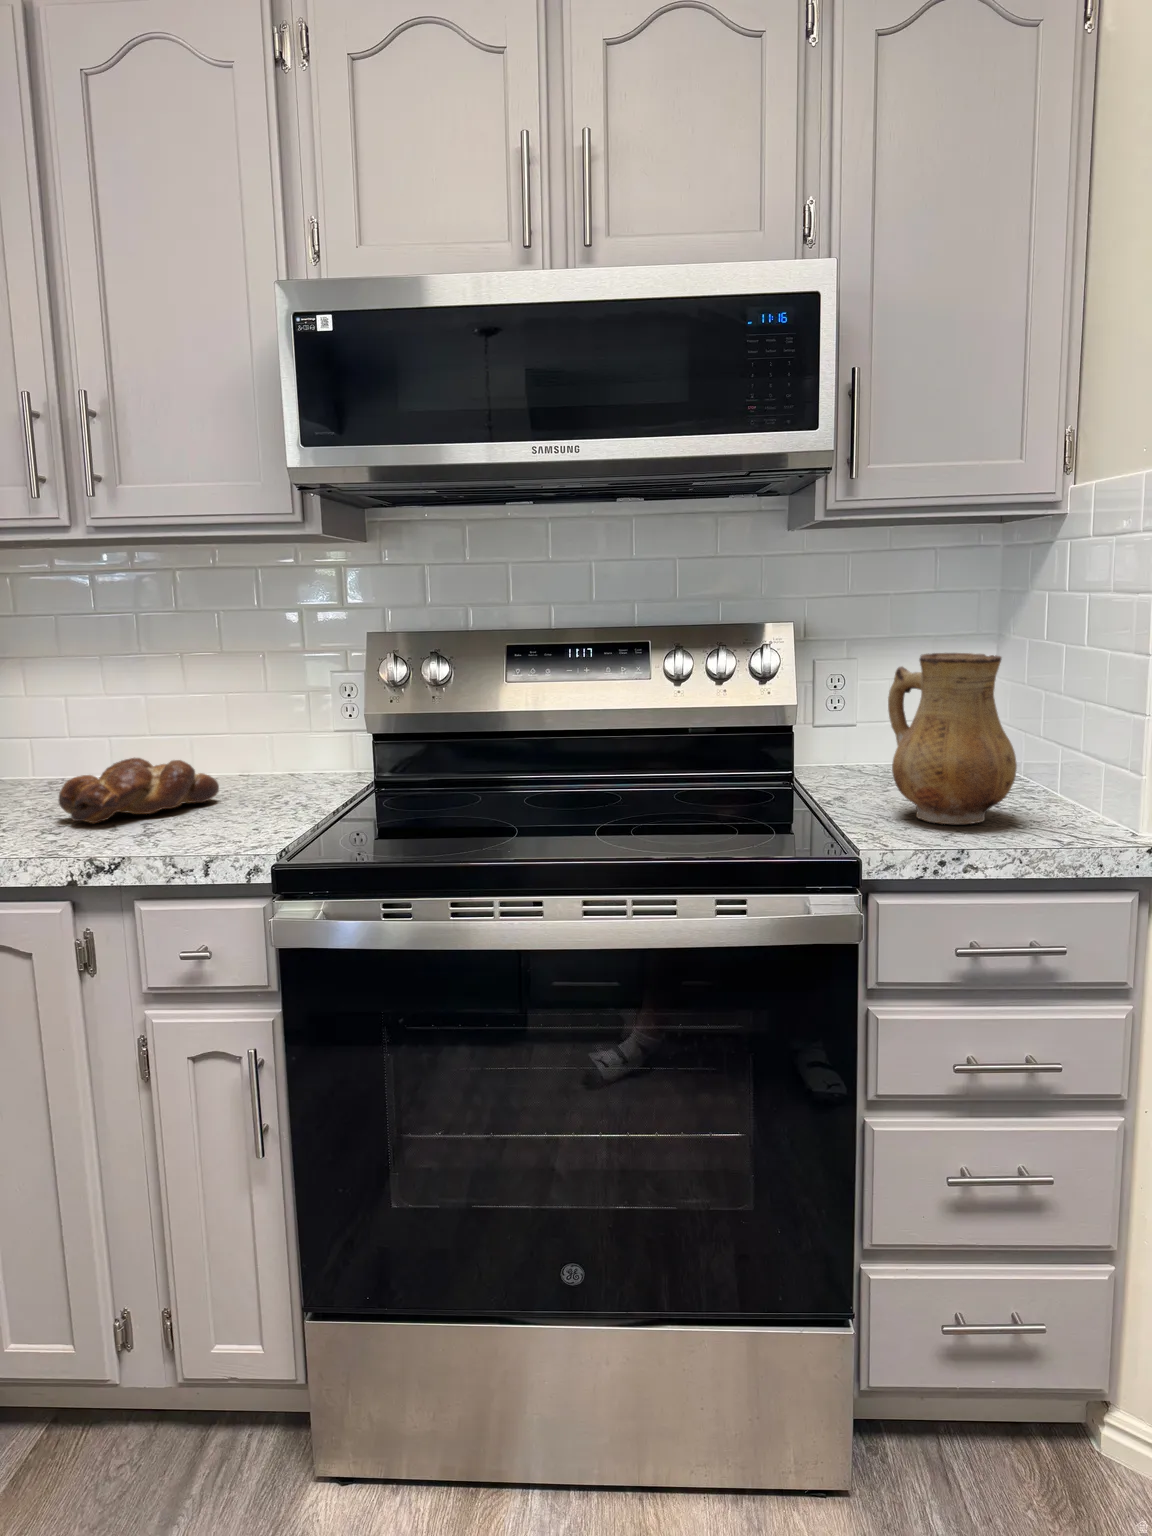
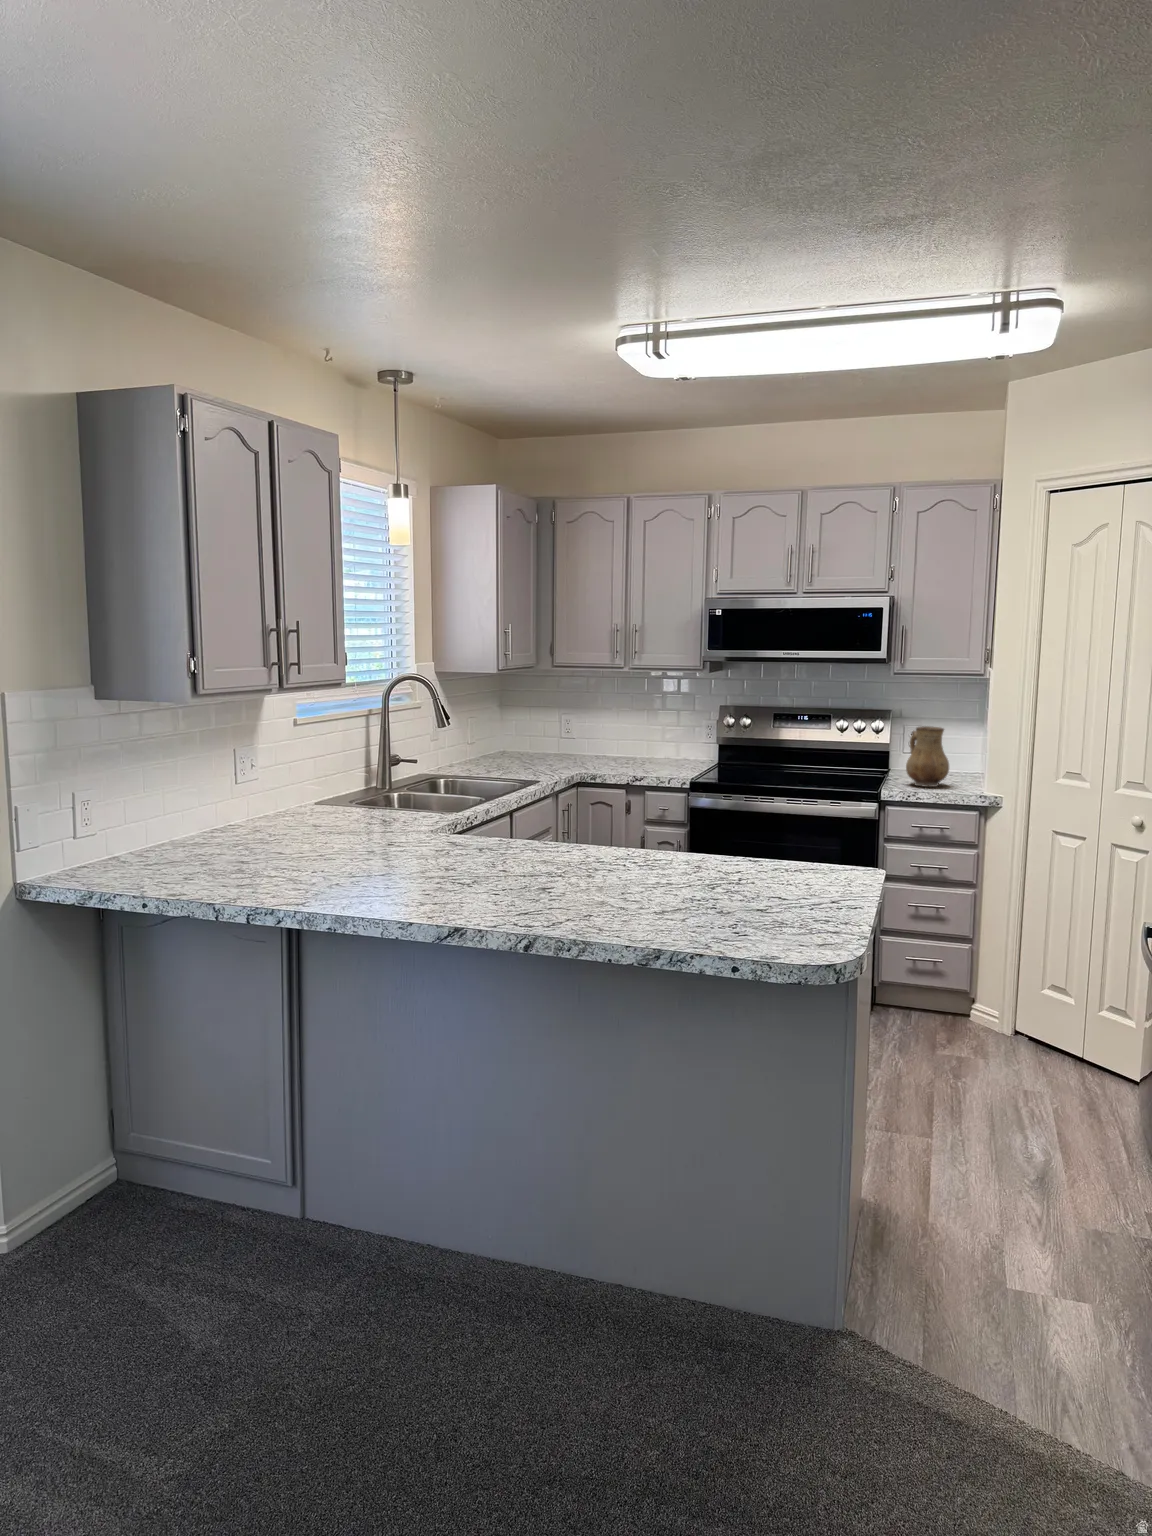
bread loaf: present [59,758,219,823] -> none [613,748,664,769]

